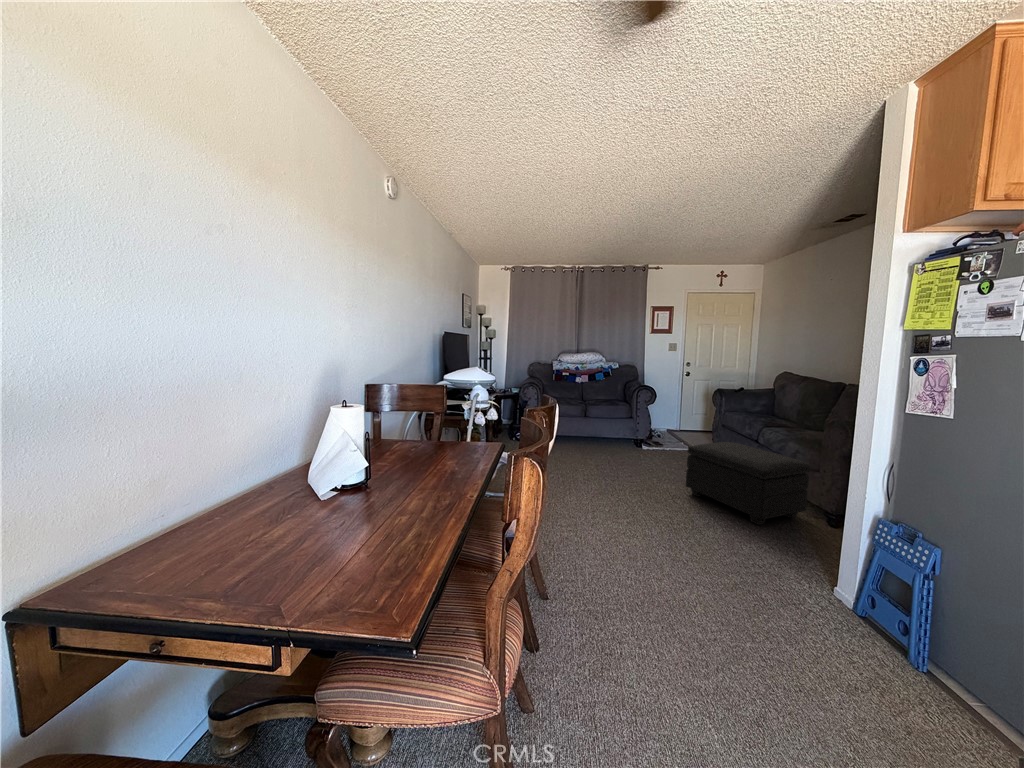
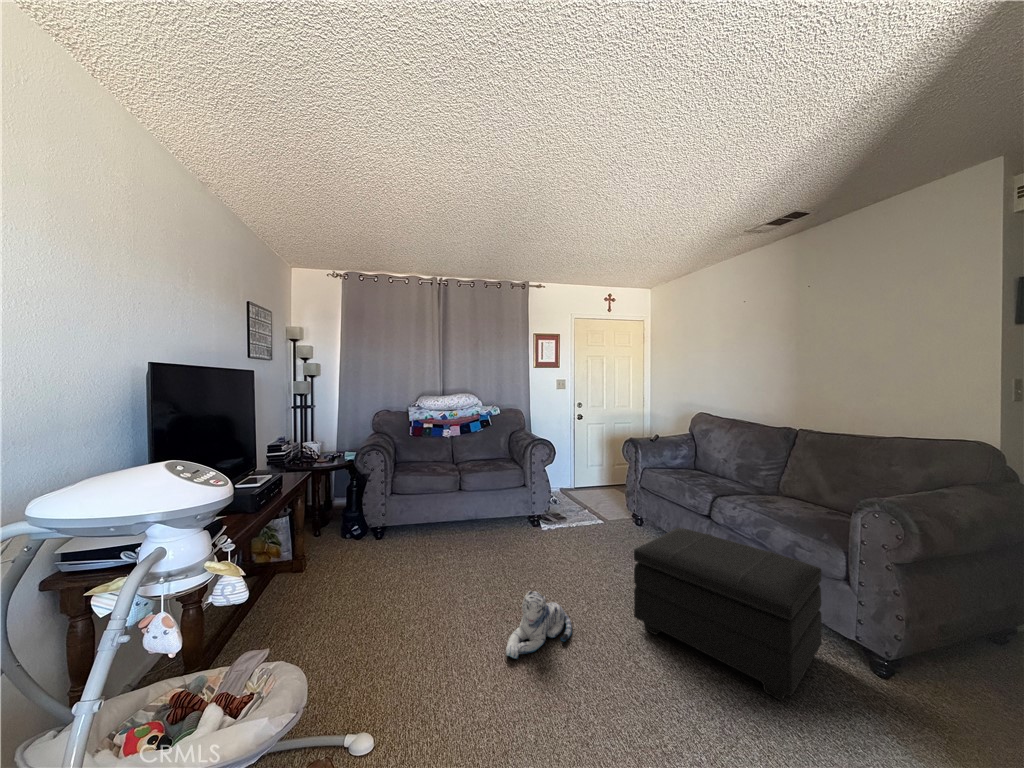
plush toy: none [604,461,646,492] -> present [506,591,572,659]

